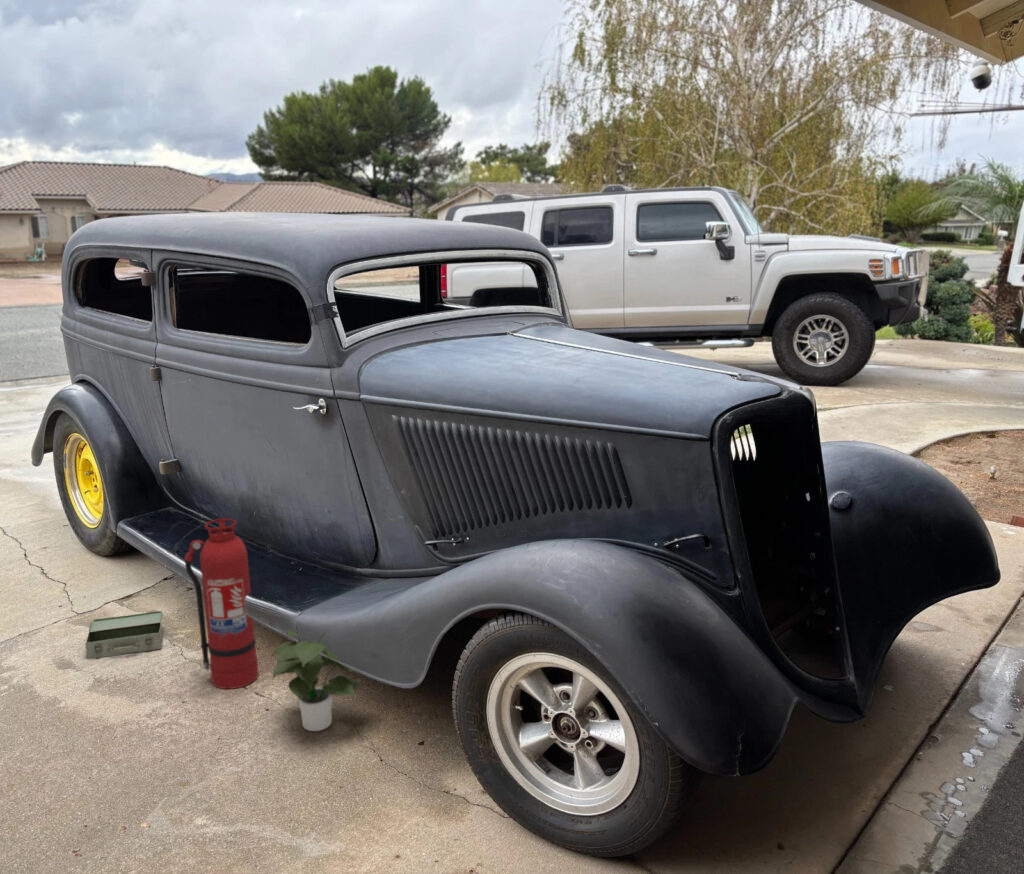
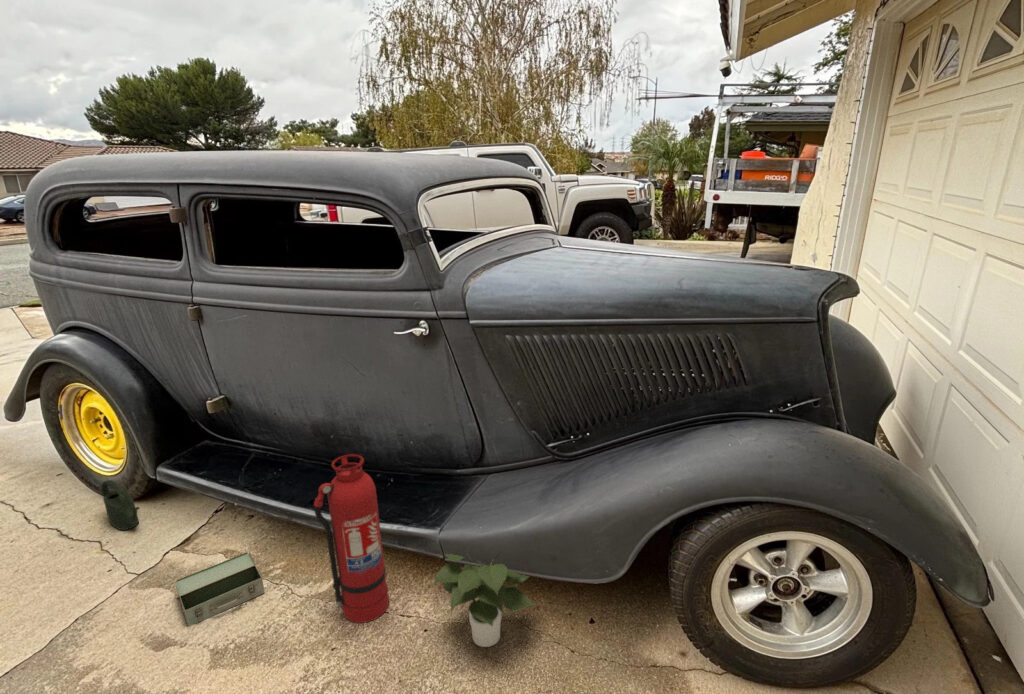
watering can: none [75,530,101,579] -> present [101,480,139,530]

